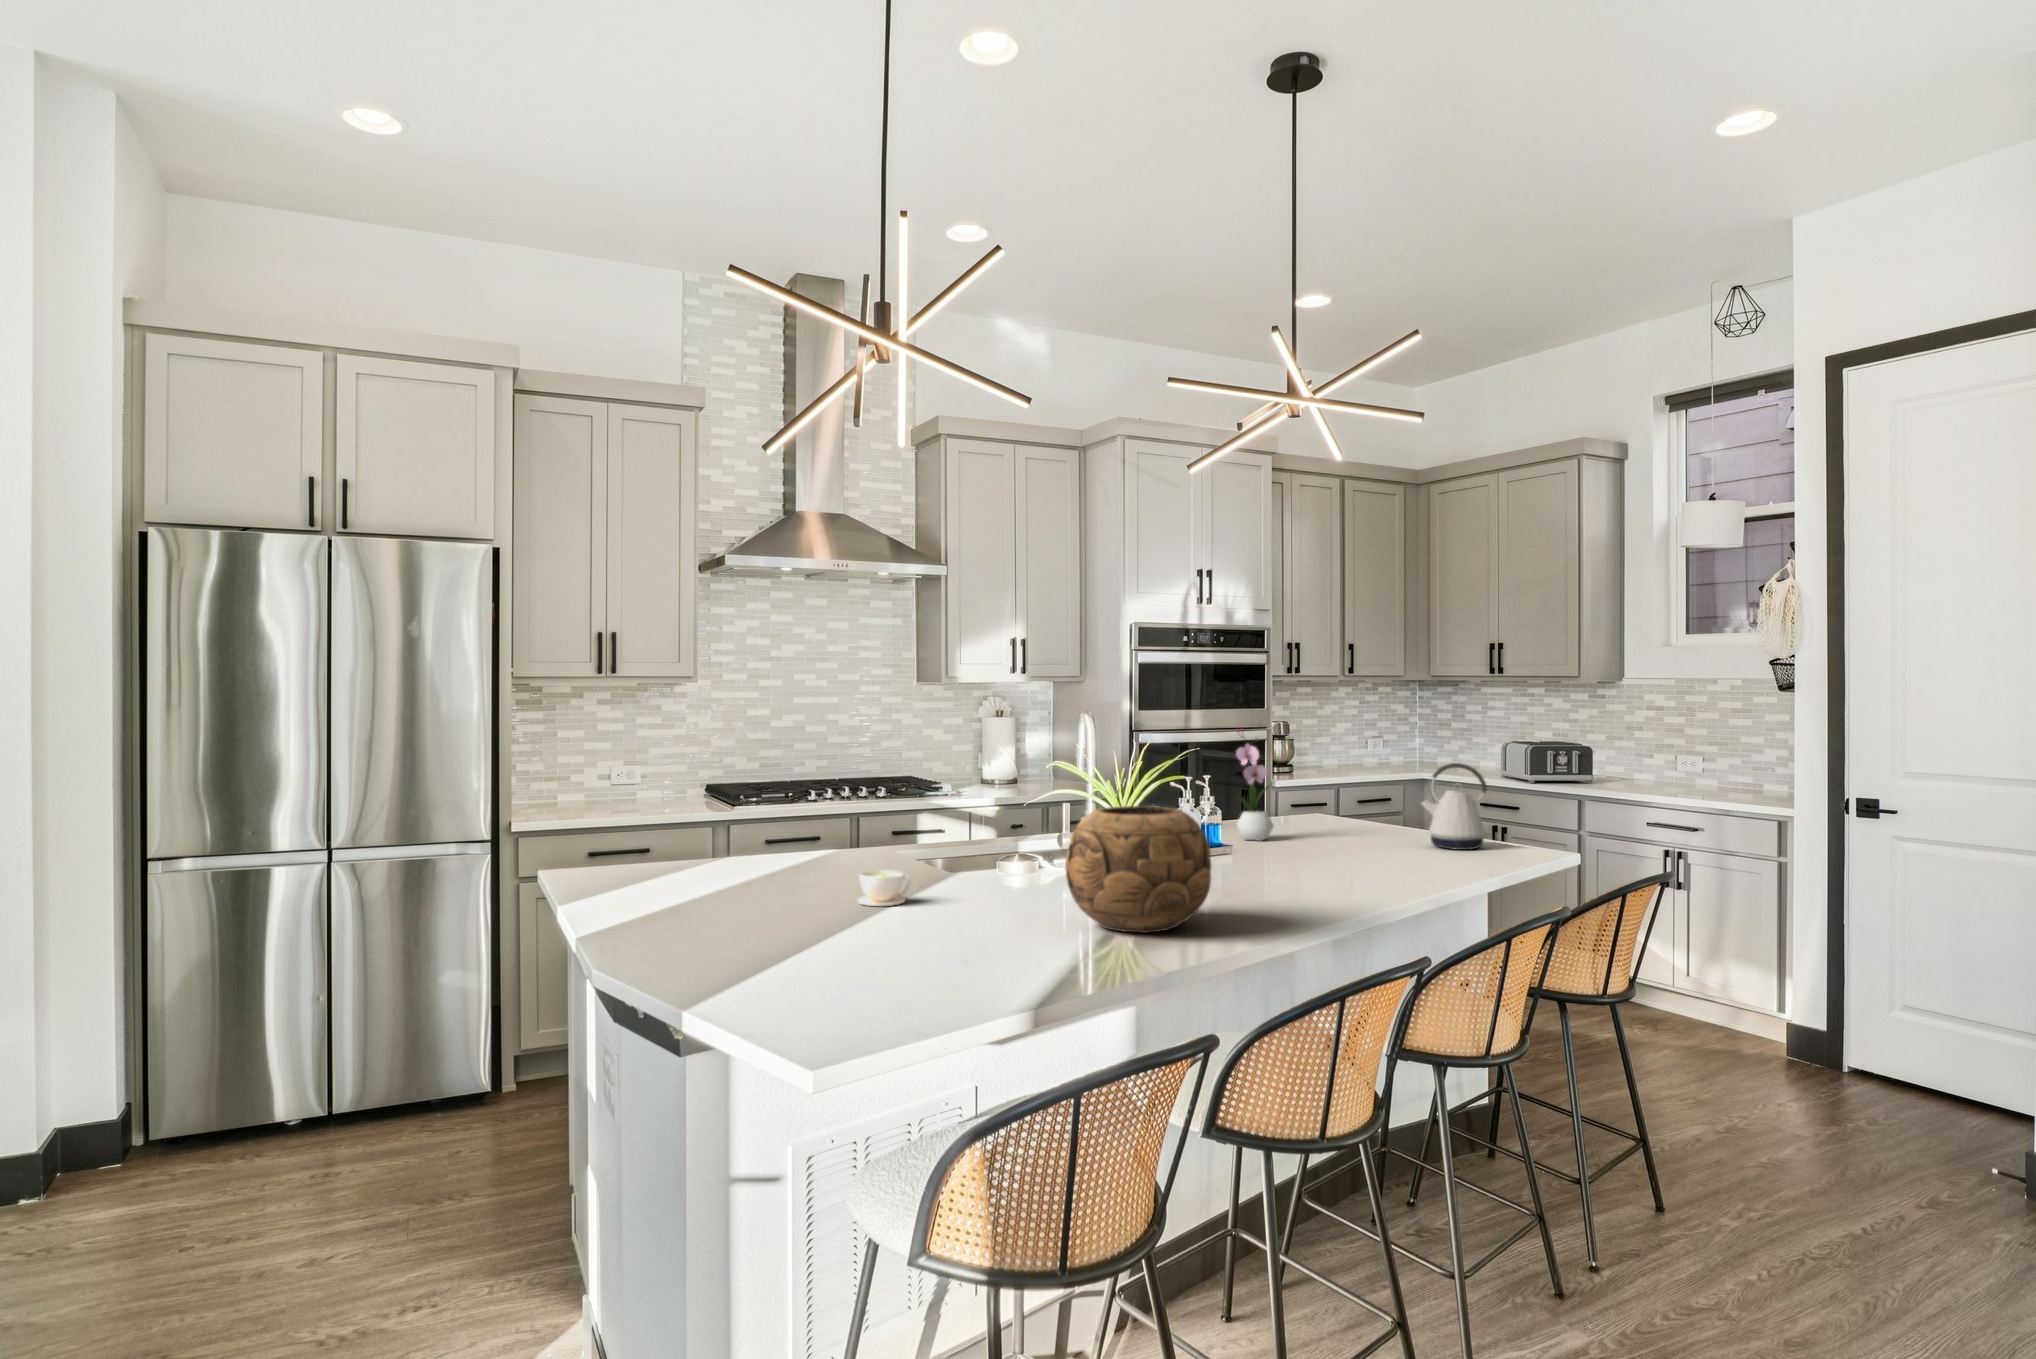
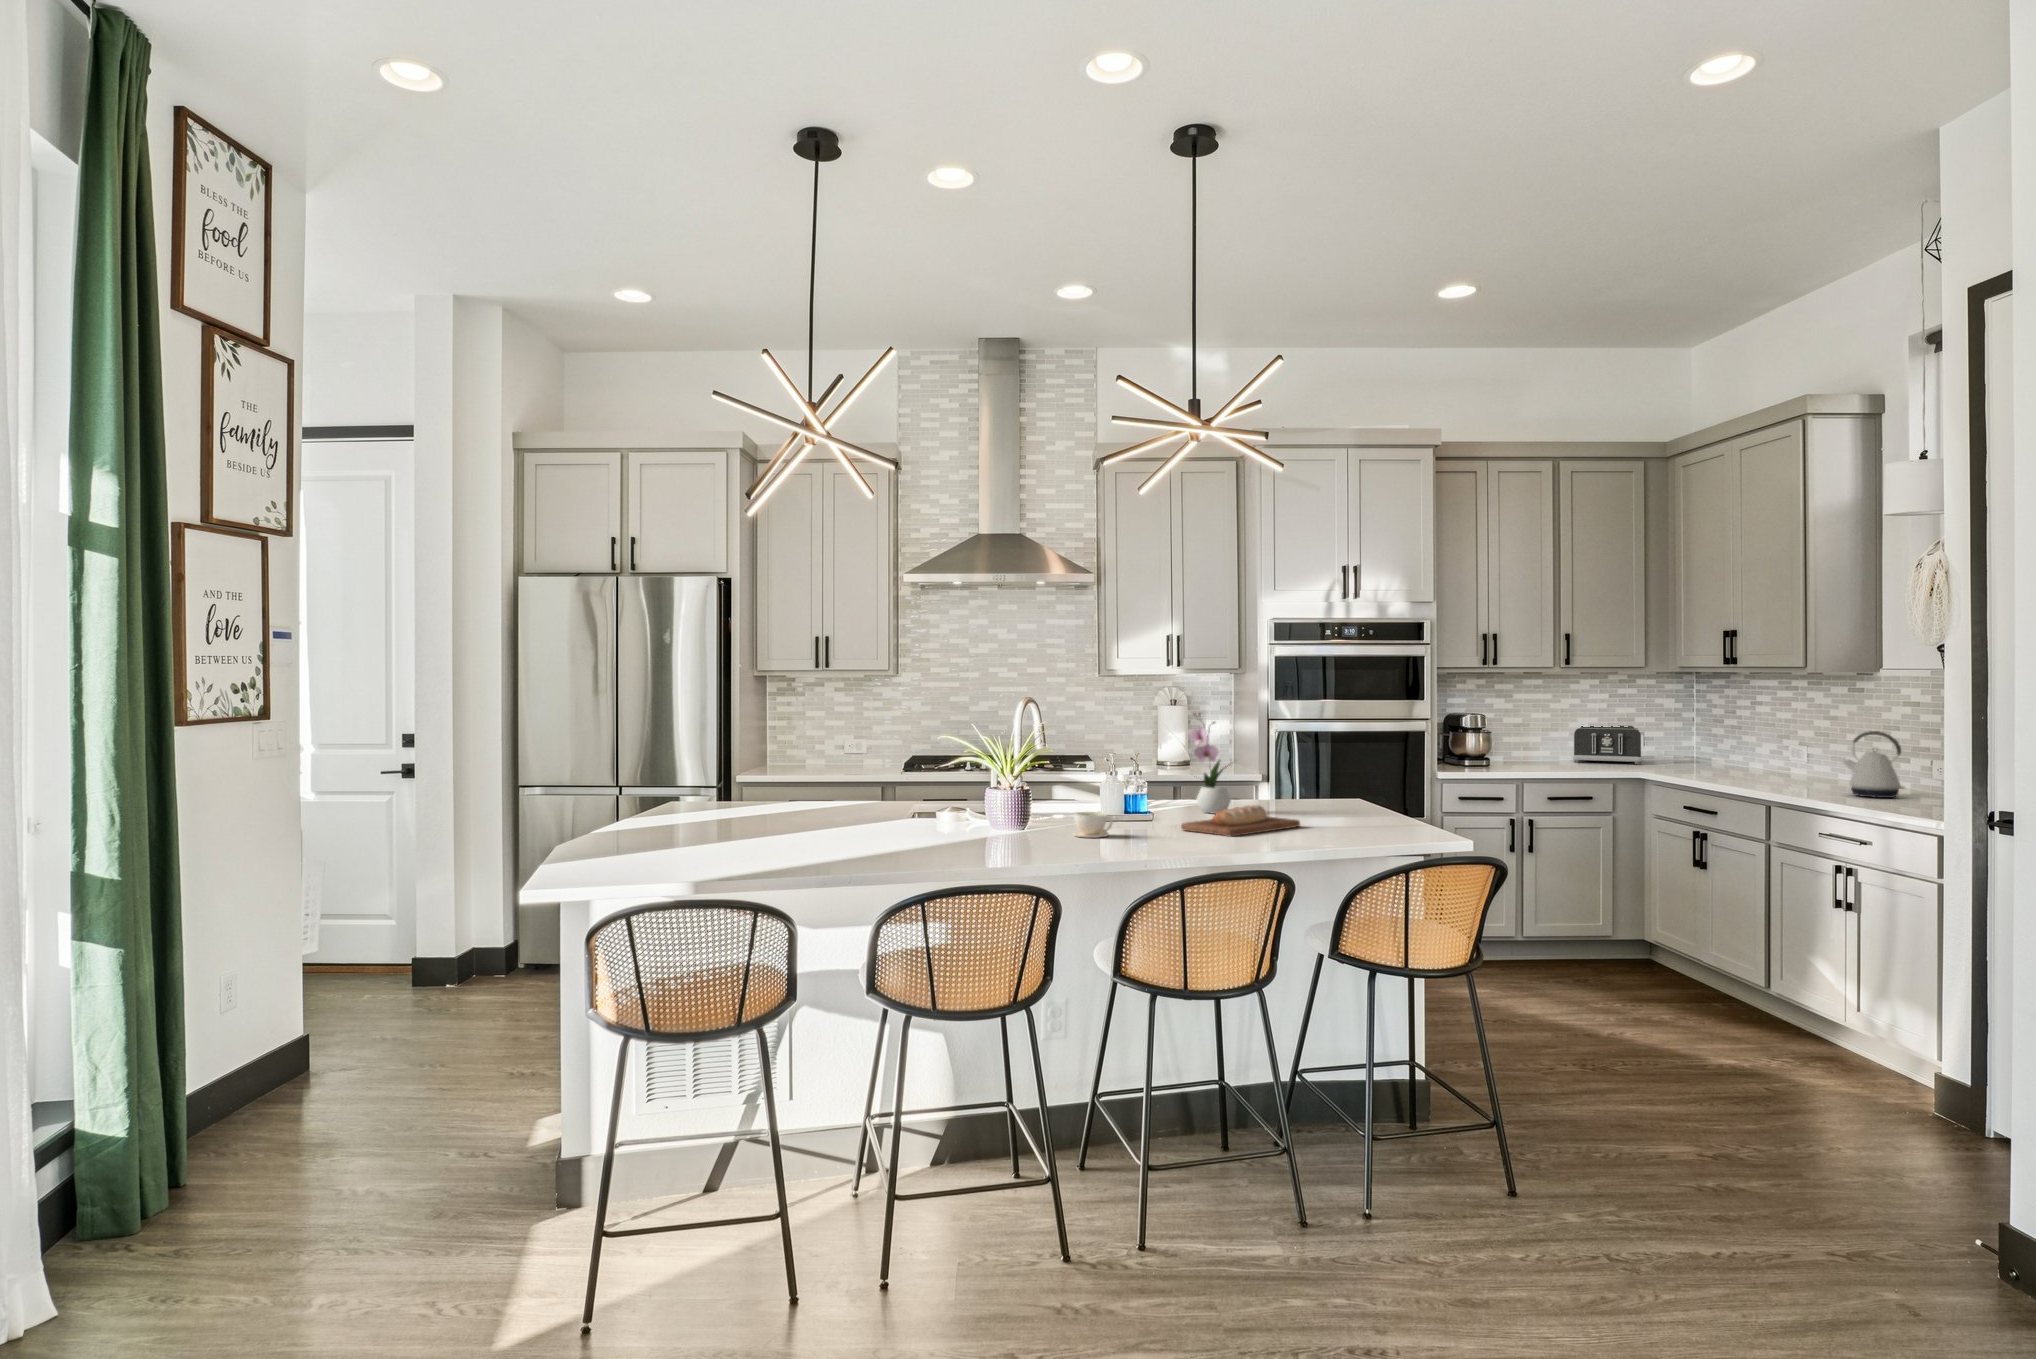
toaster: present [1500,741,1594,783] -> present [1573,725,1642,764]
kettle: present [1421,763,1490,850] -> present [1843,731,1904,798]
decorative bowl: present [1065,806,1211,933] -> none [802,763,915,855]
bread loaf: none [1323,830,1405,867] -> present [1181,805,1300,837]
coffee cup: present [858,870,911,906] -> present [1073,812,1113,838]

